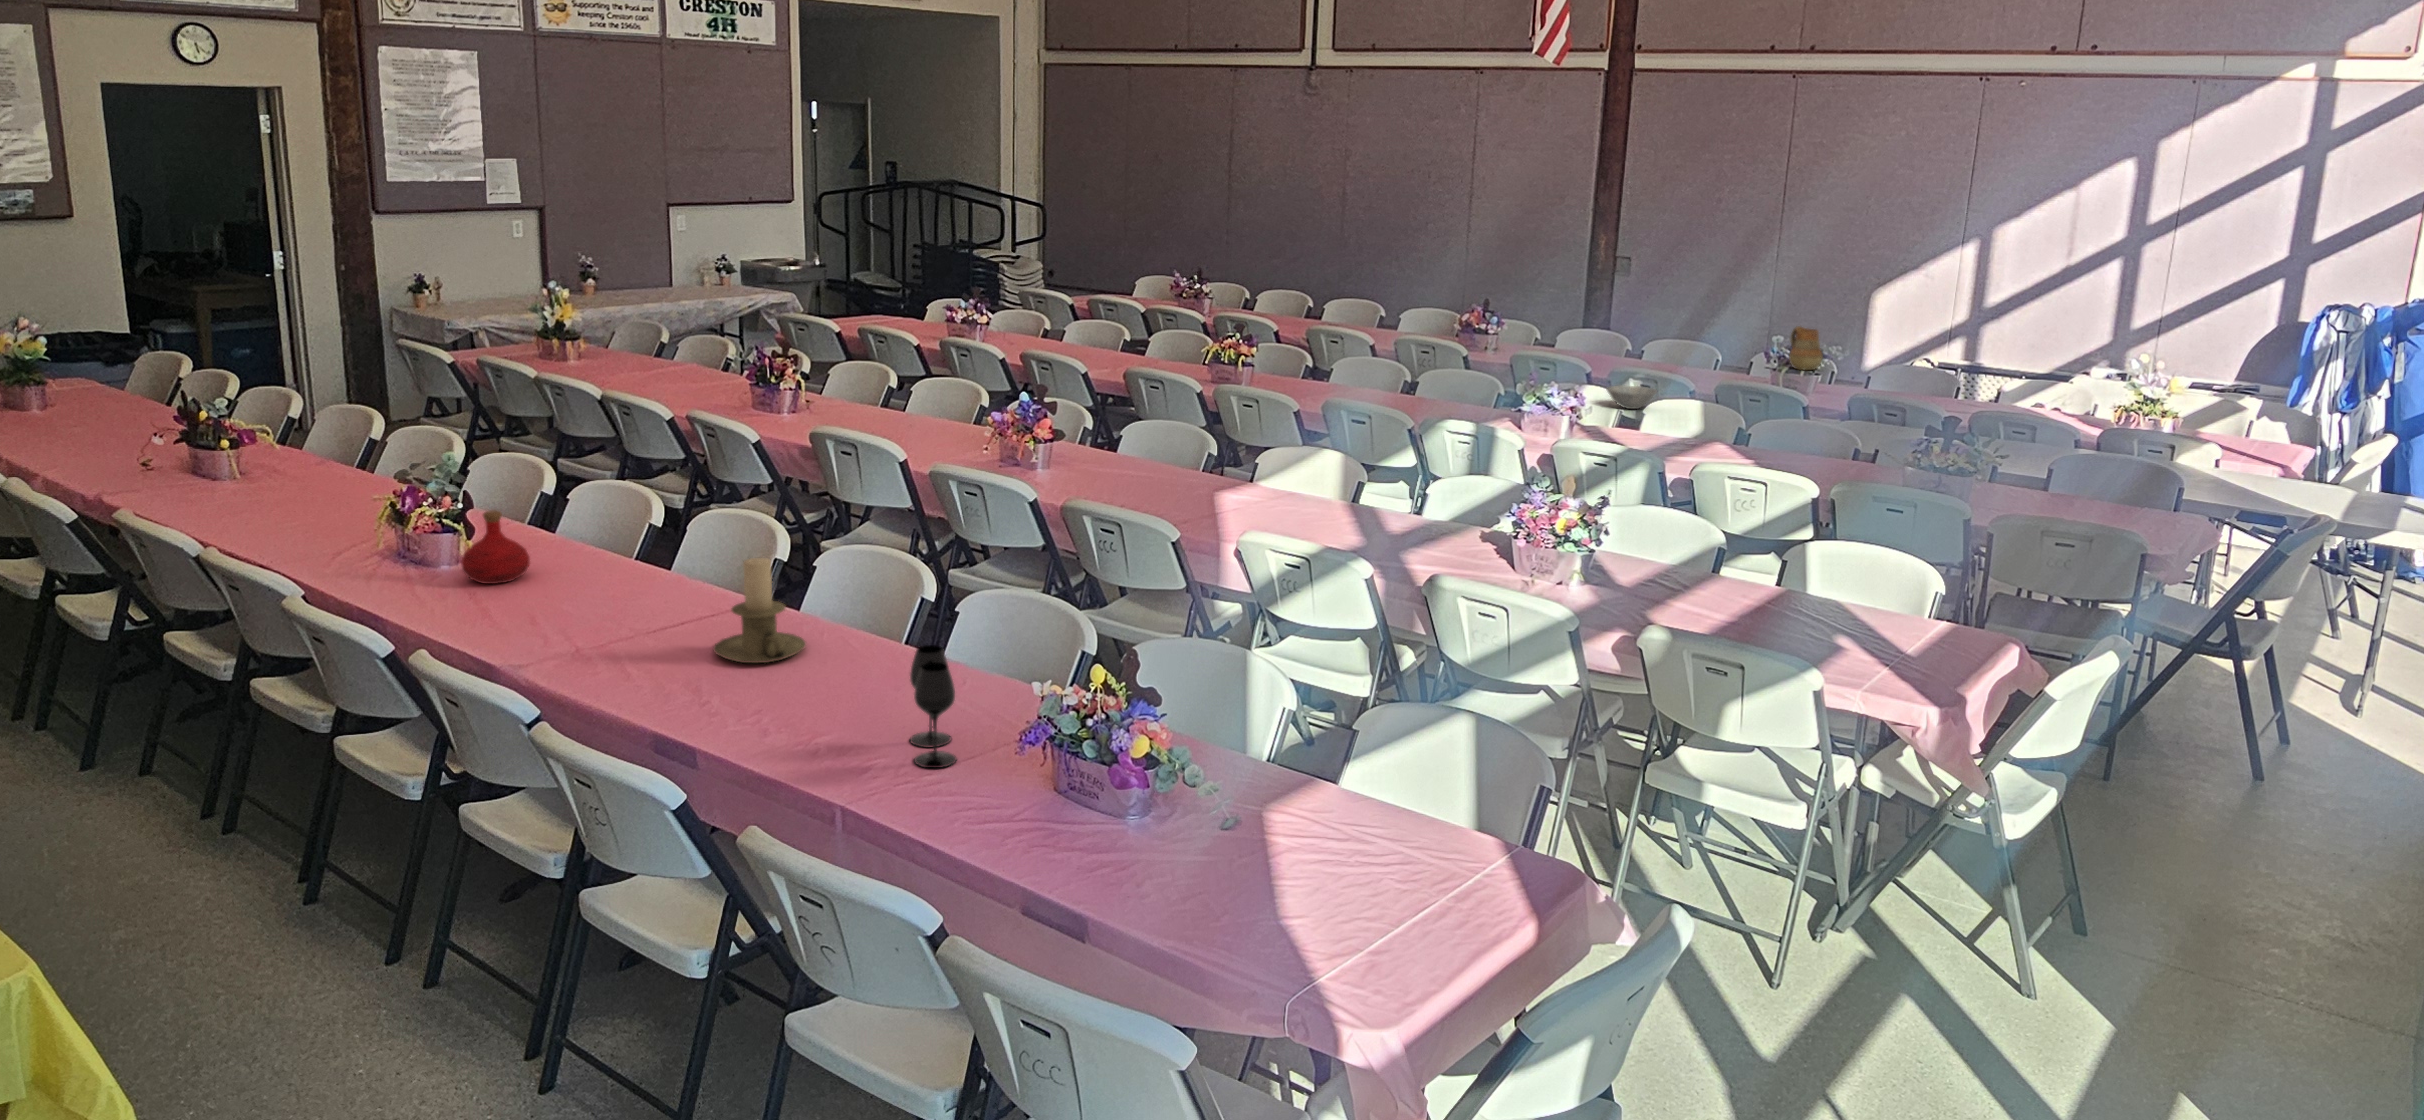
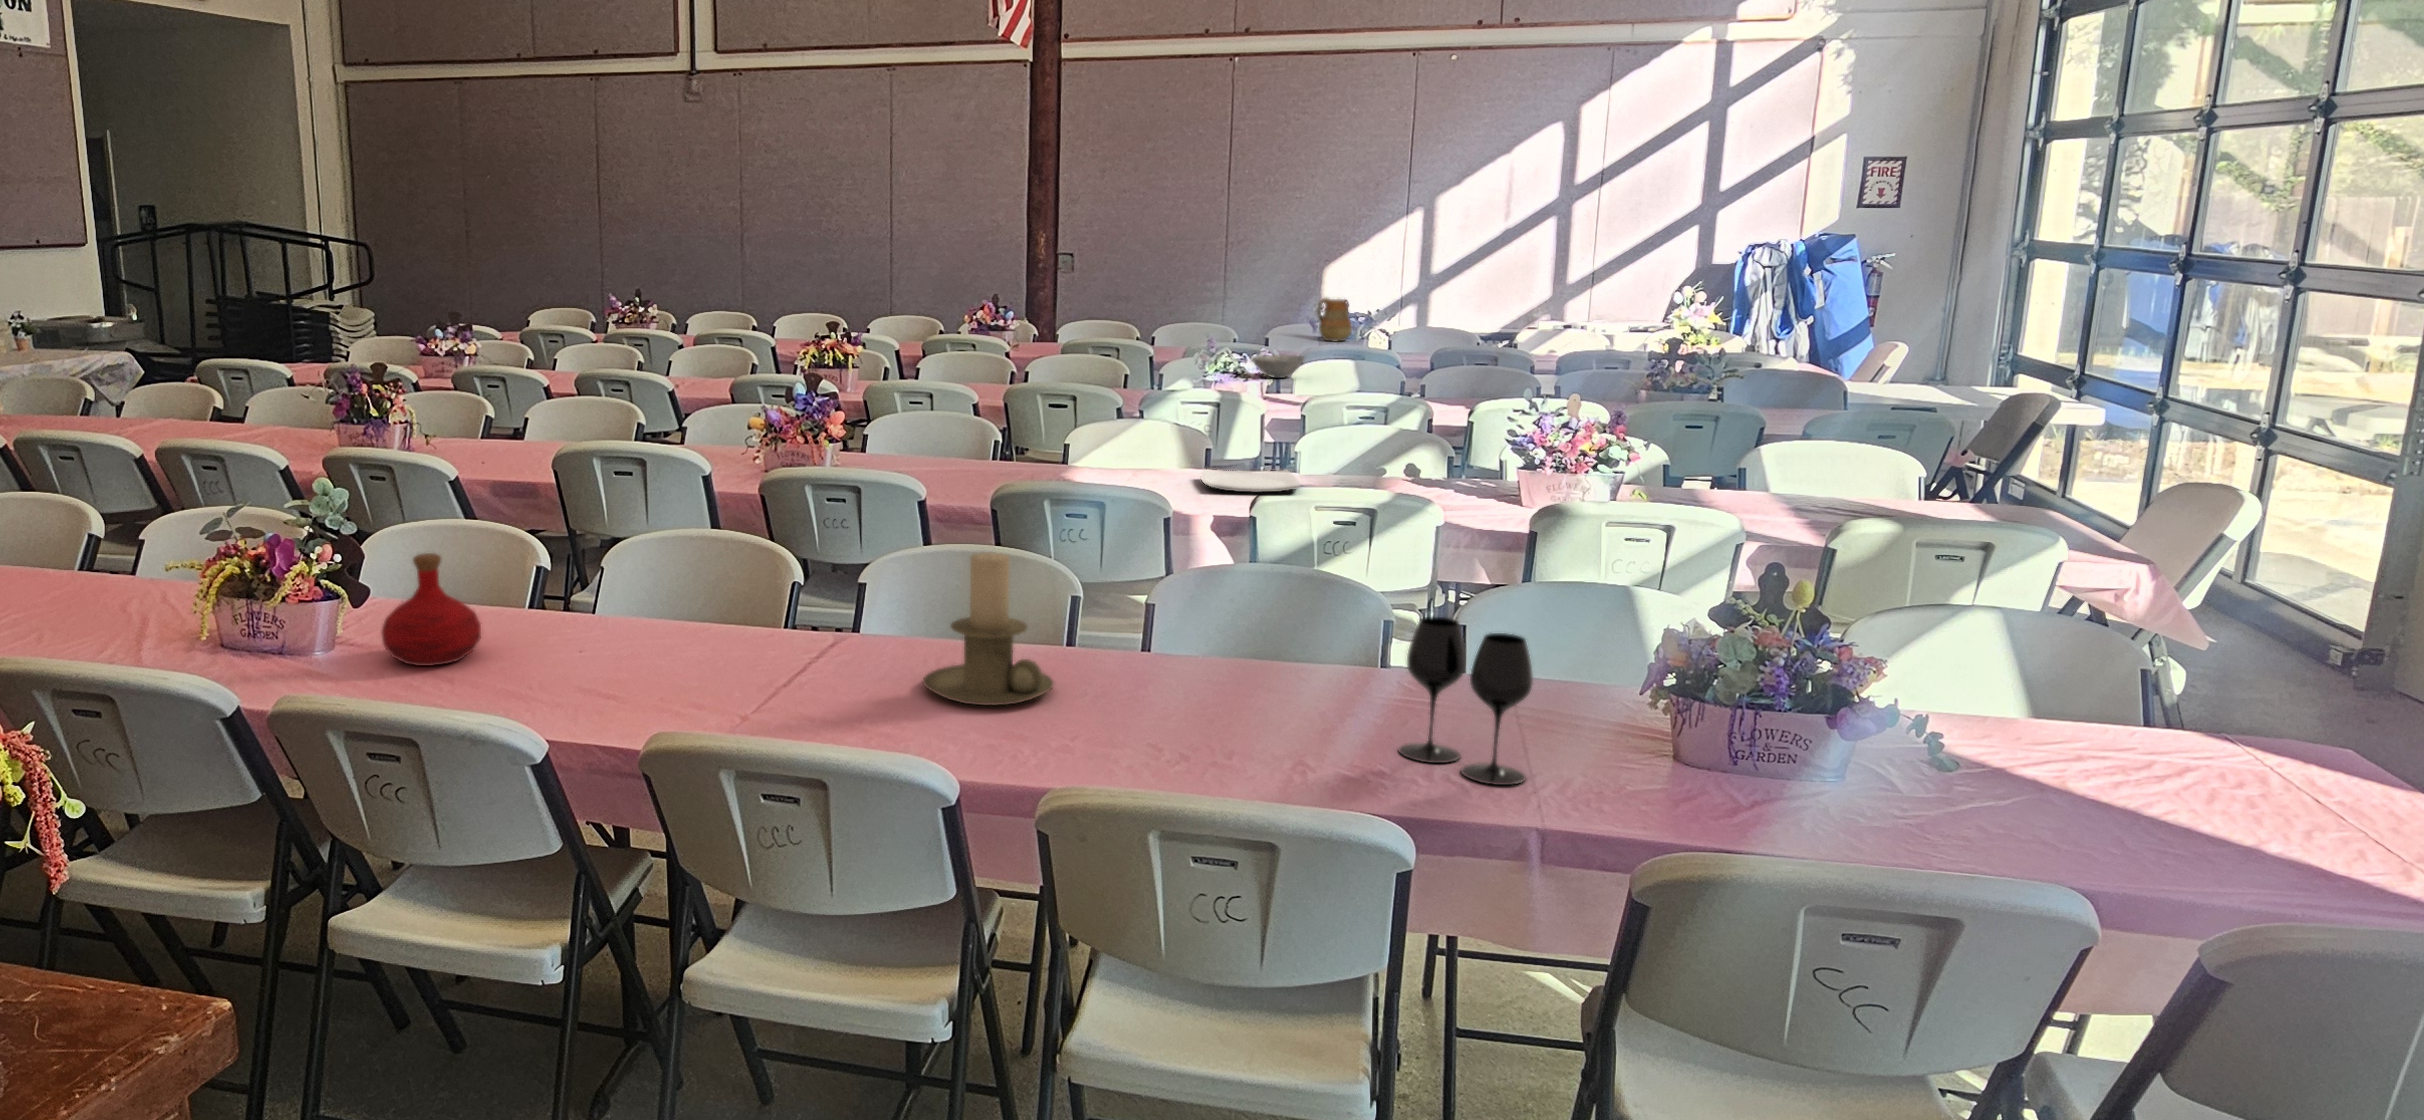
plate: none [1265,499,1360,526] -> present [1201,469,1300,493]

